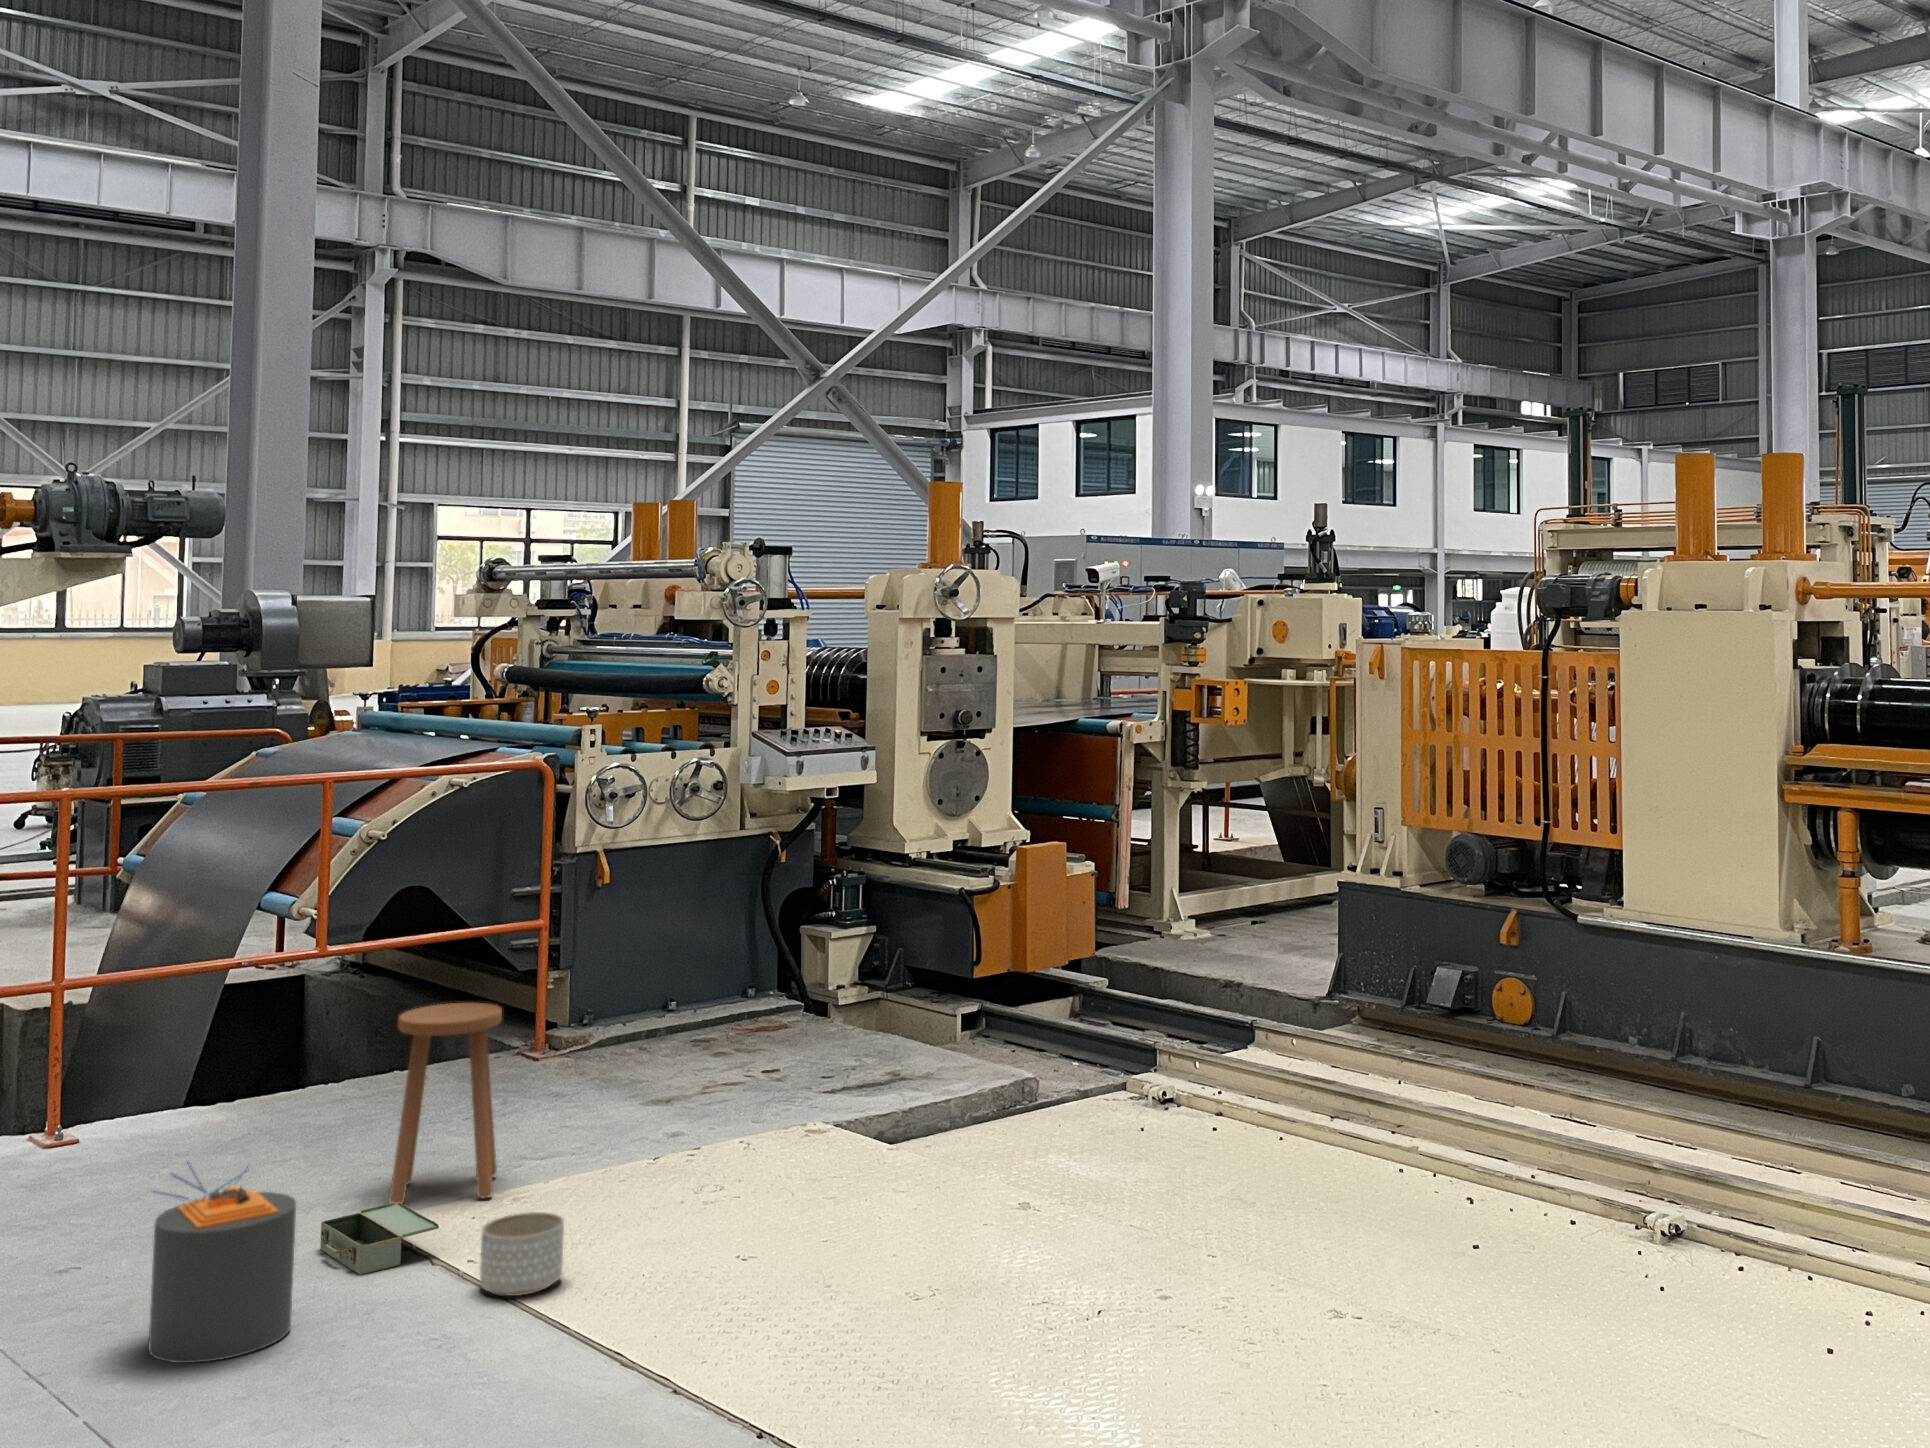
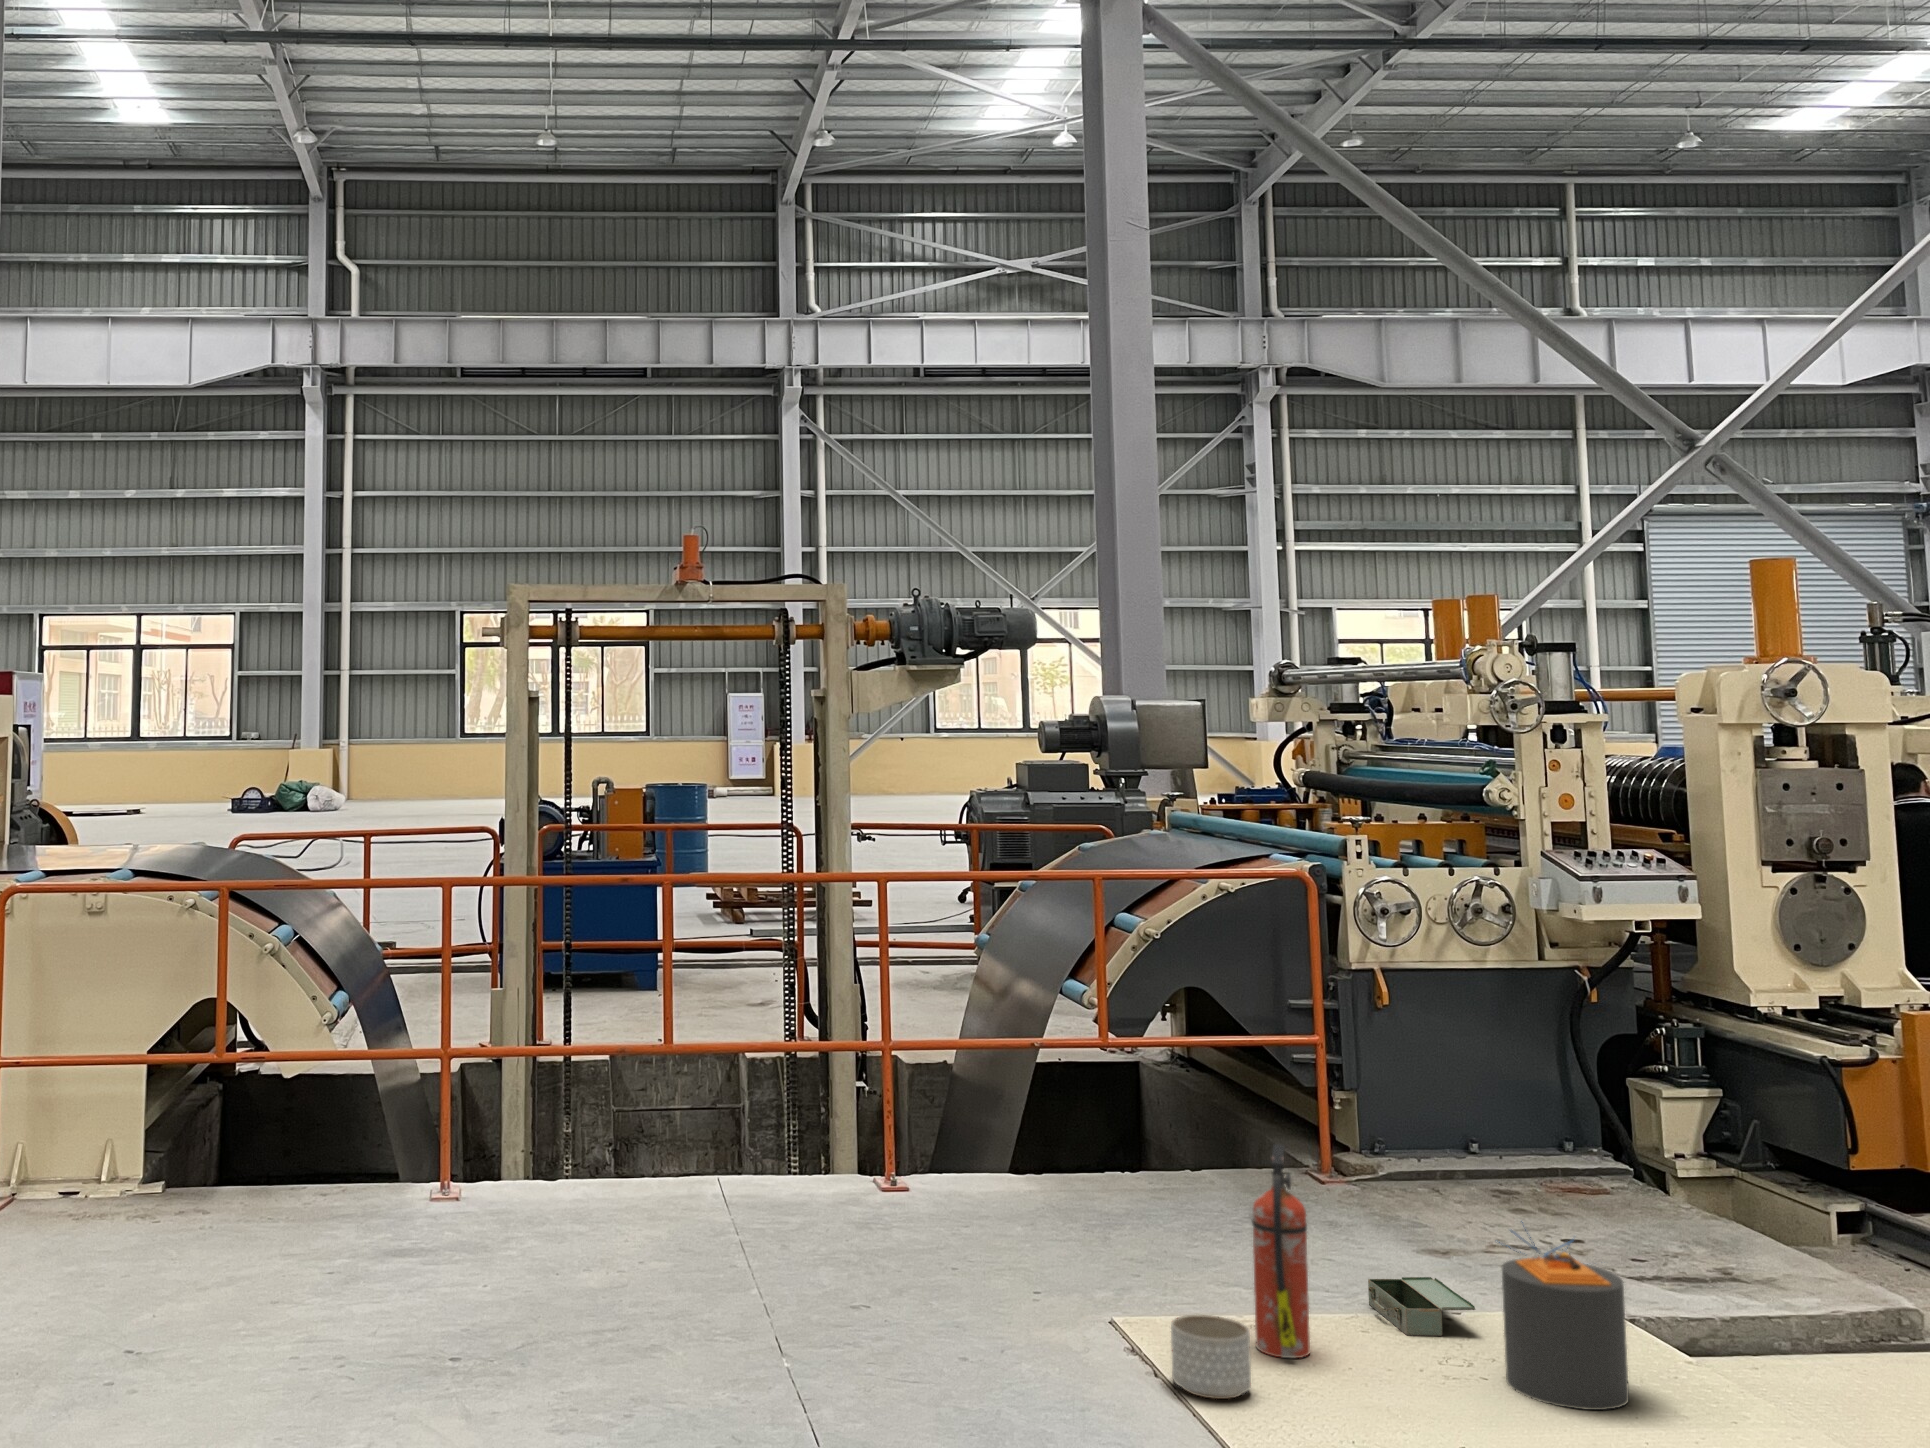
stool: present [389,1003,502,1204] -> none [1127,1096,1232,1297]
fire extinguisher: none [547,1032,606,1239] -> present [1252,1144,1310,1358]
trash can: present [148,1161,296,1363] -> present [1497,1221,1629,1410]
toolbox: present [320,1203,439,1275] -> present [1368,1277,1476,1336]

